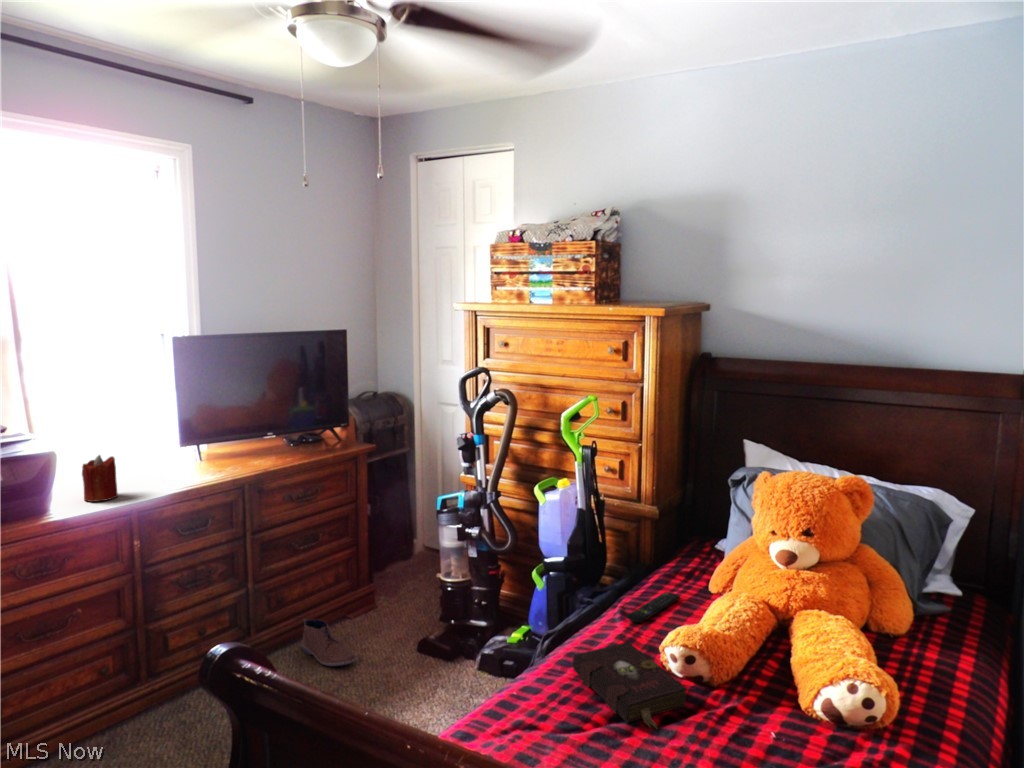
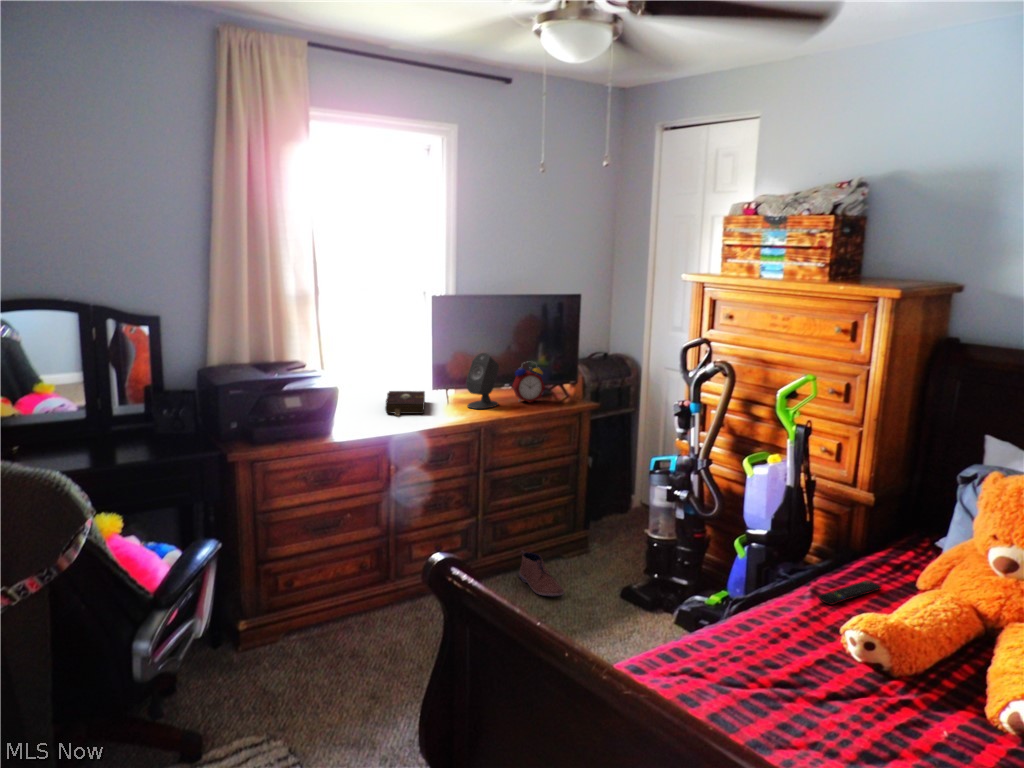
speaker: none [223,399,264,464] -> present [466,353,499,409]
alarm clock: none [278,405,316,452] -> present [513,368,545,402]
candle: present [82,455,118,502] -> none [356,391,381,429]
book: present [572,642,687,728] -> present [385,391,425,416]

